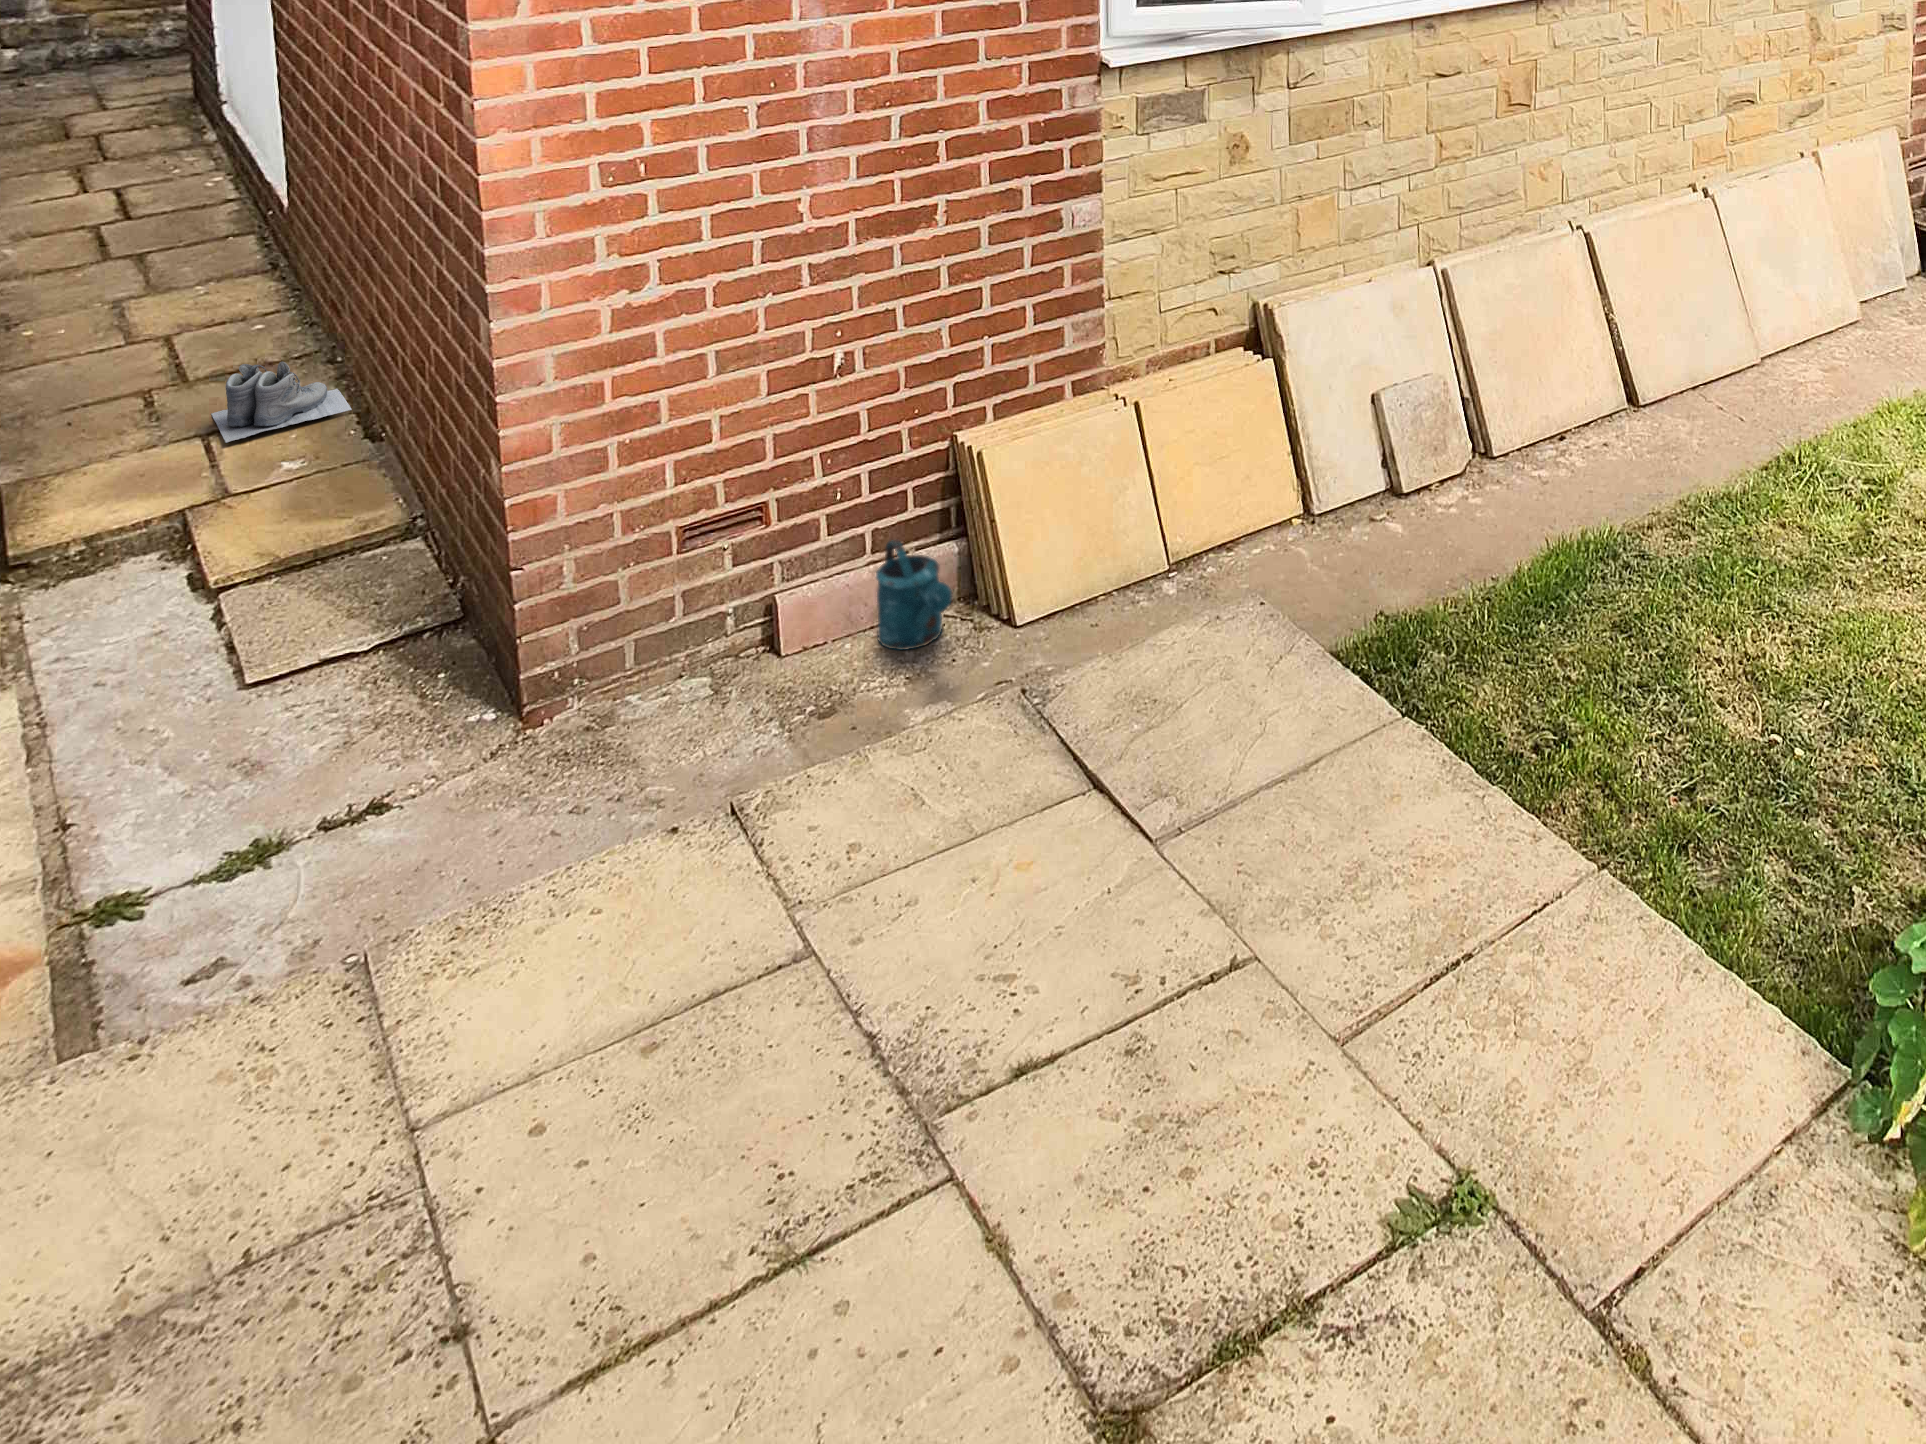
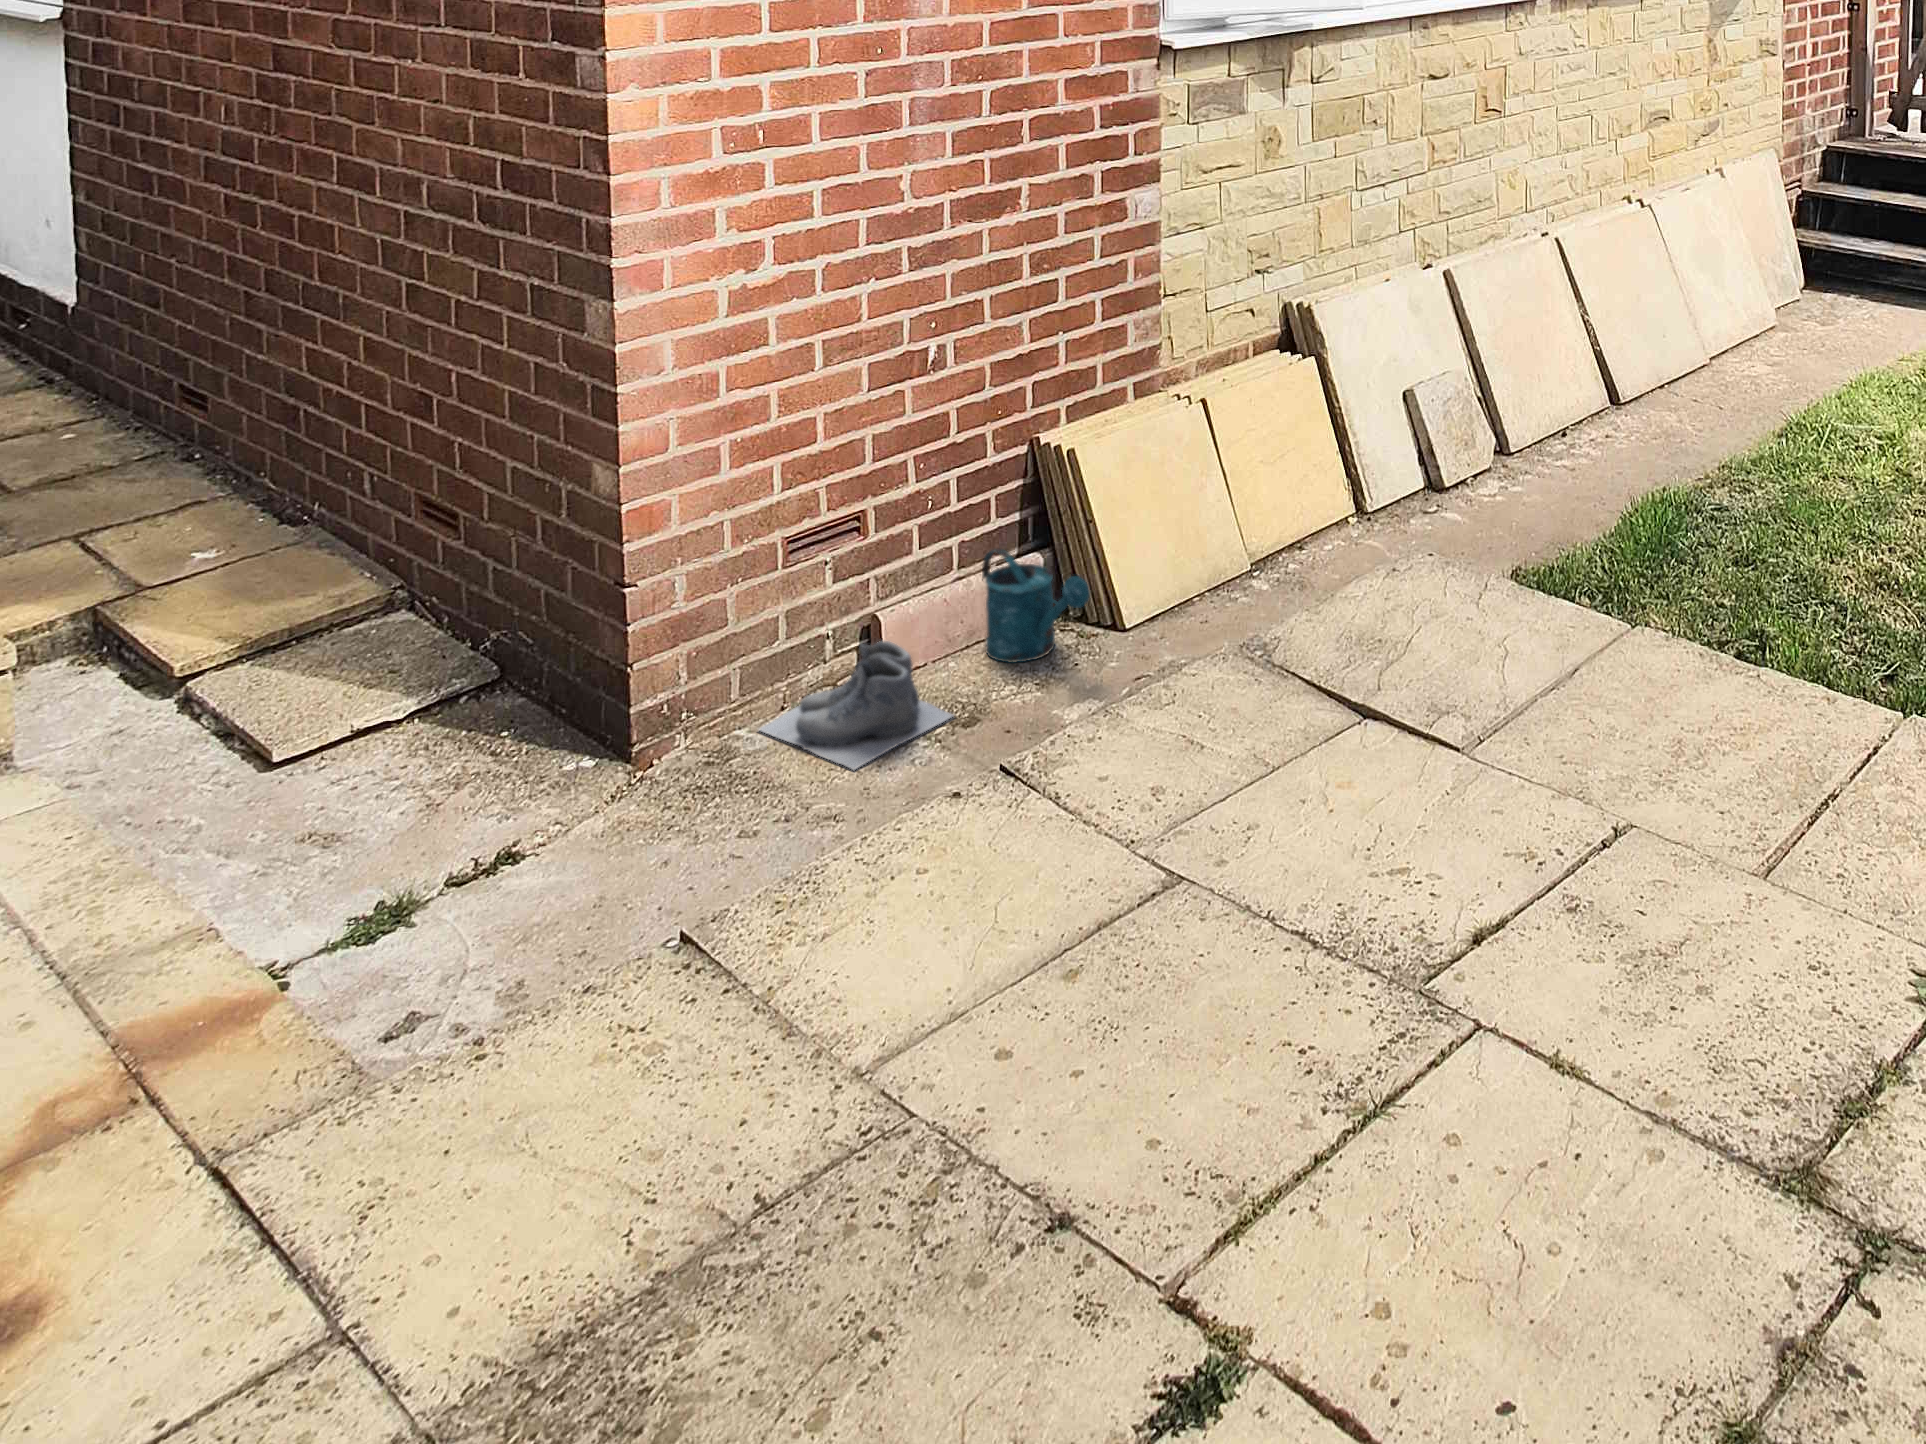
boots: present [212,362,351,443] -> present [759,641,953,770]

